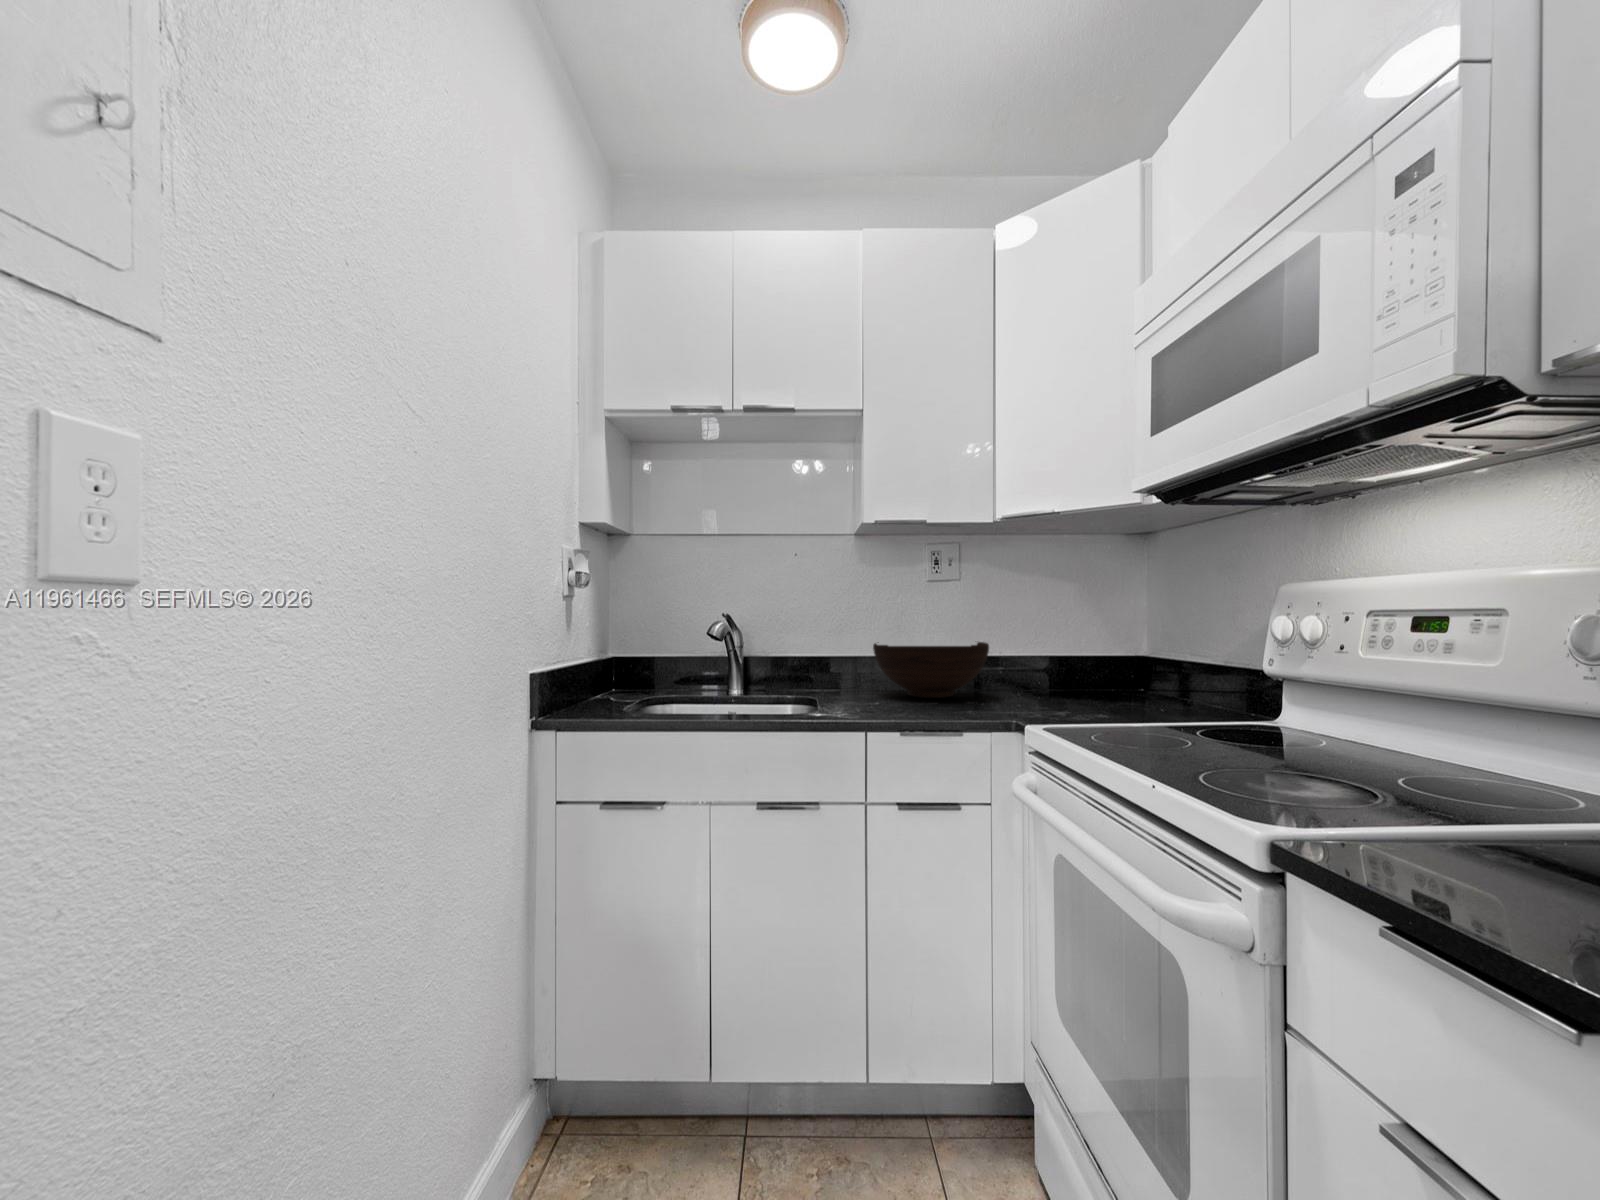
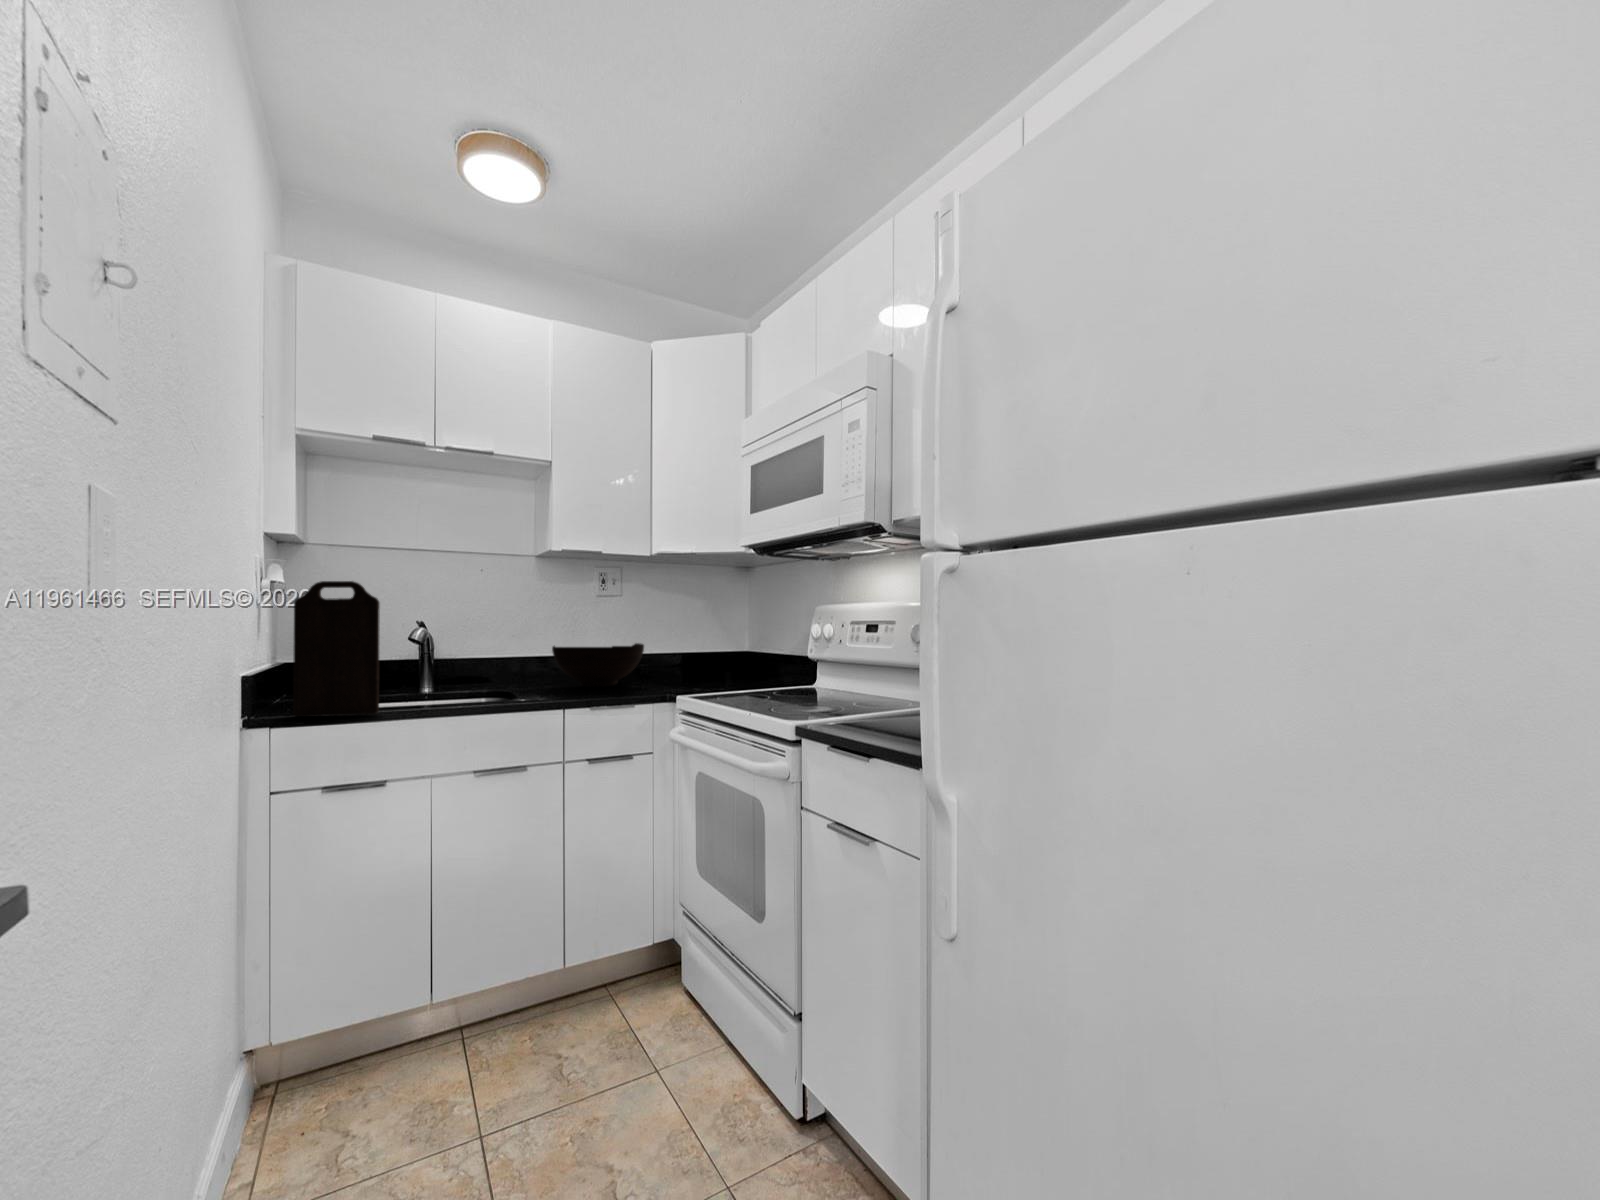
cutting board: none [578,565,653,723] -> present [293,581,380,716]

